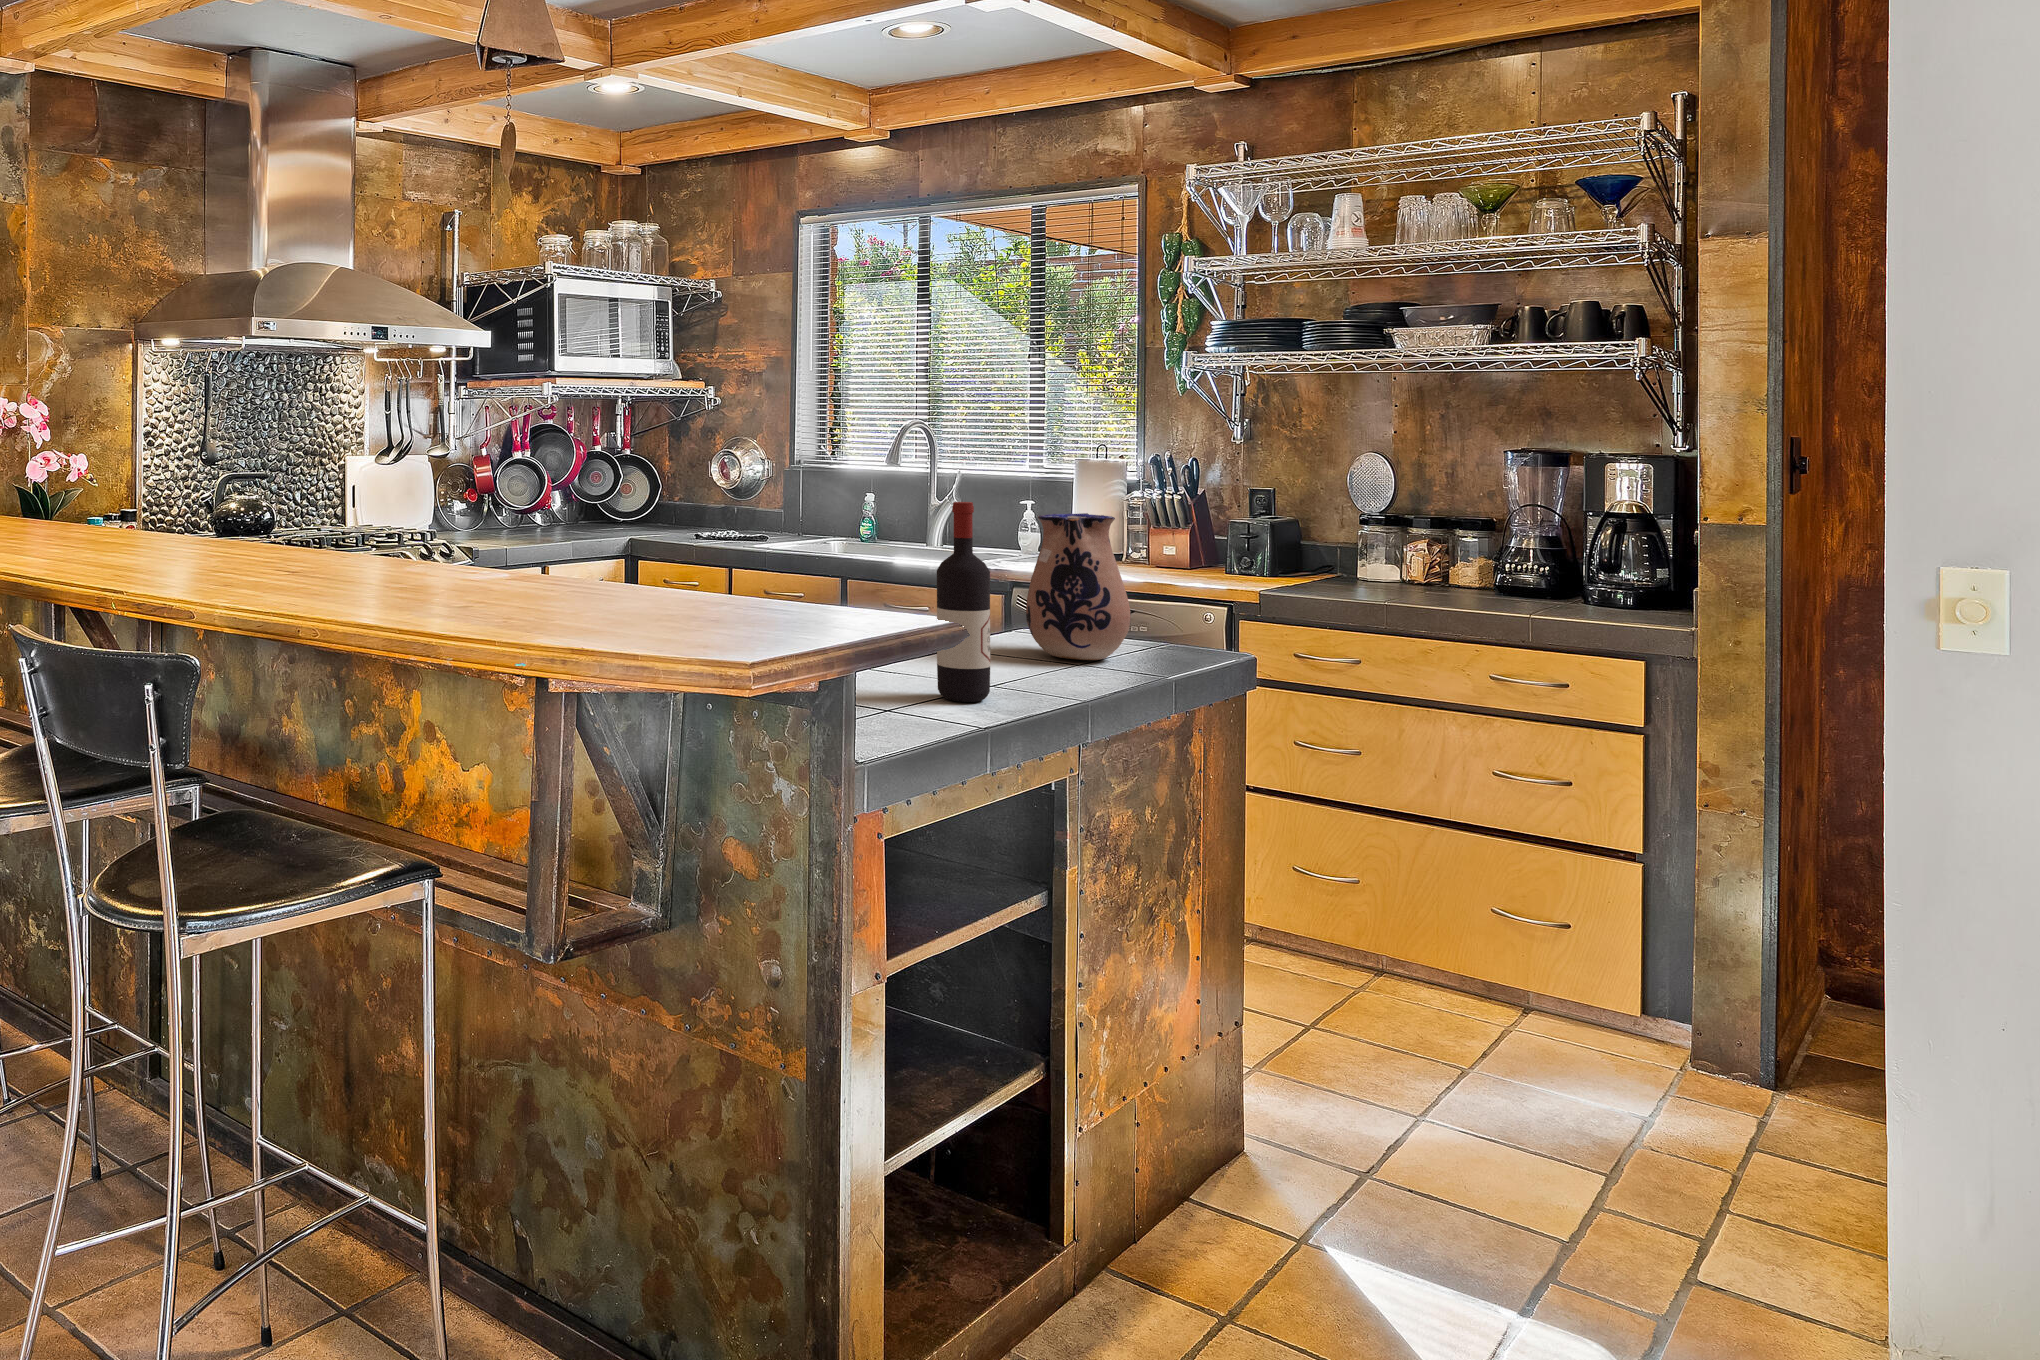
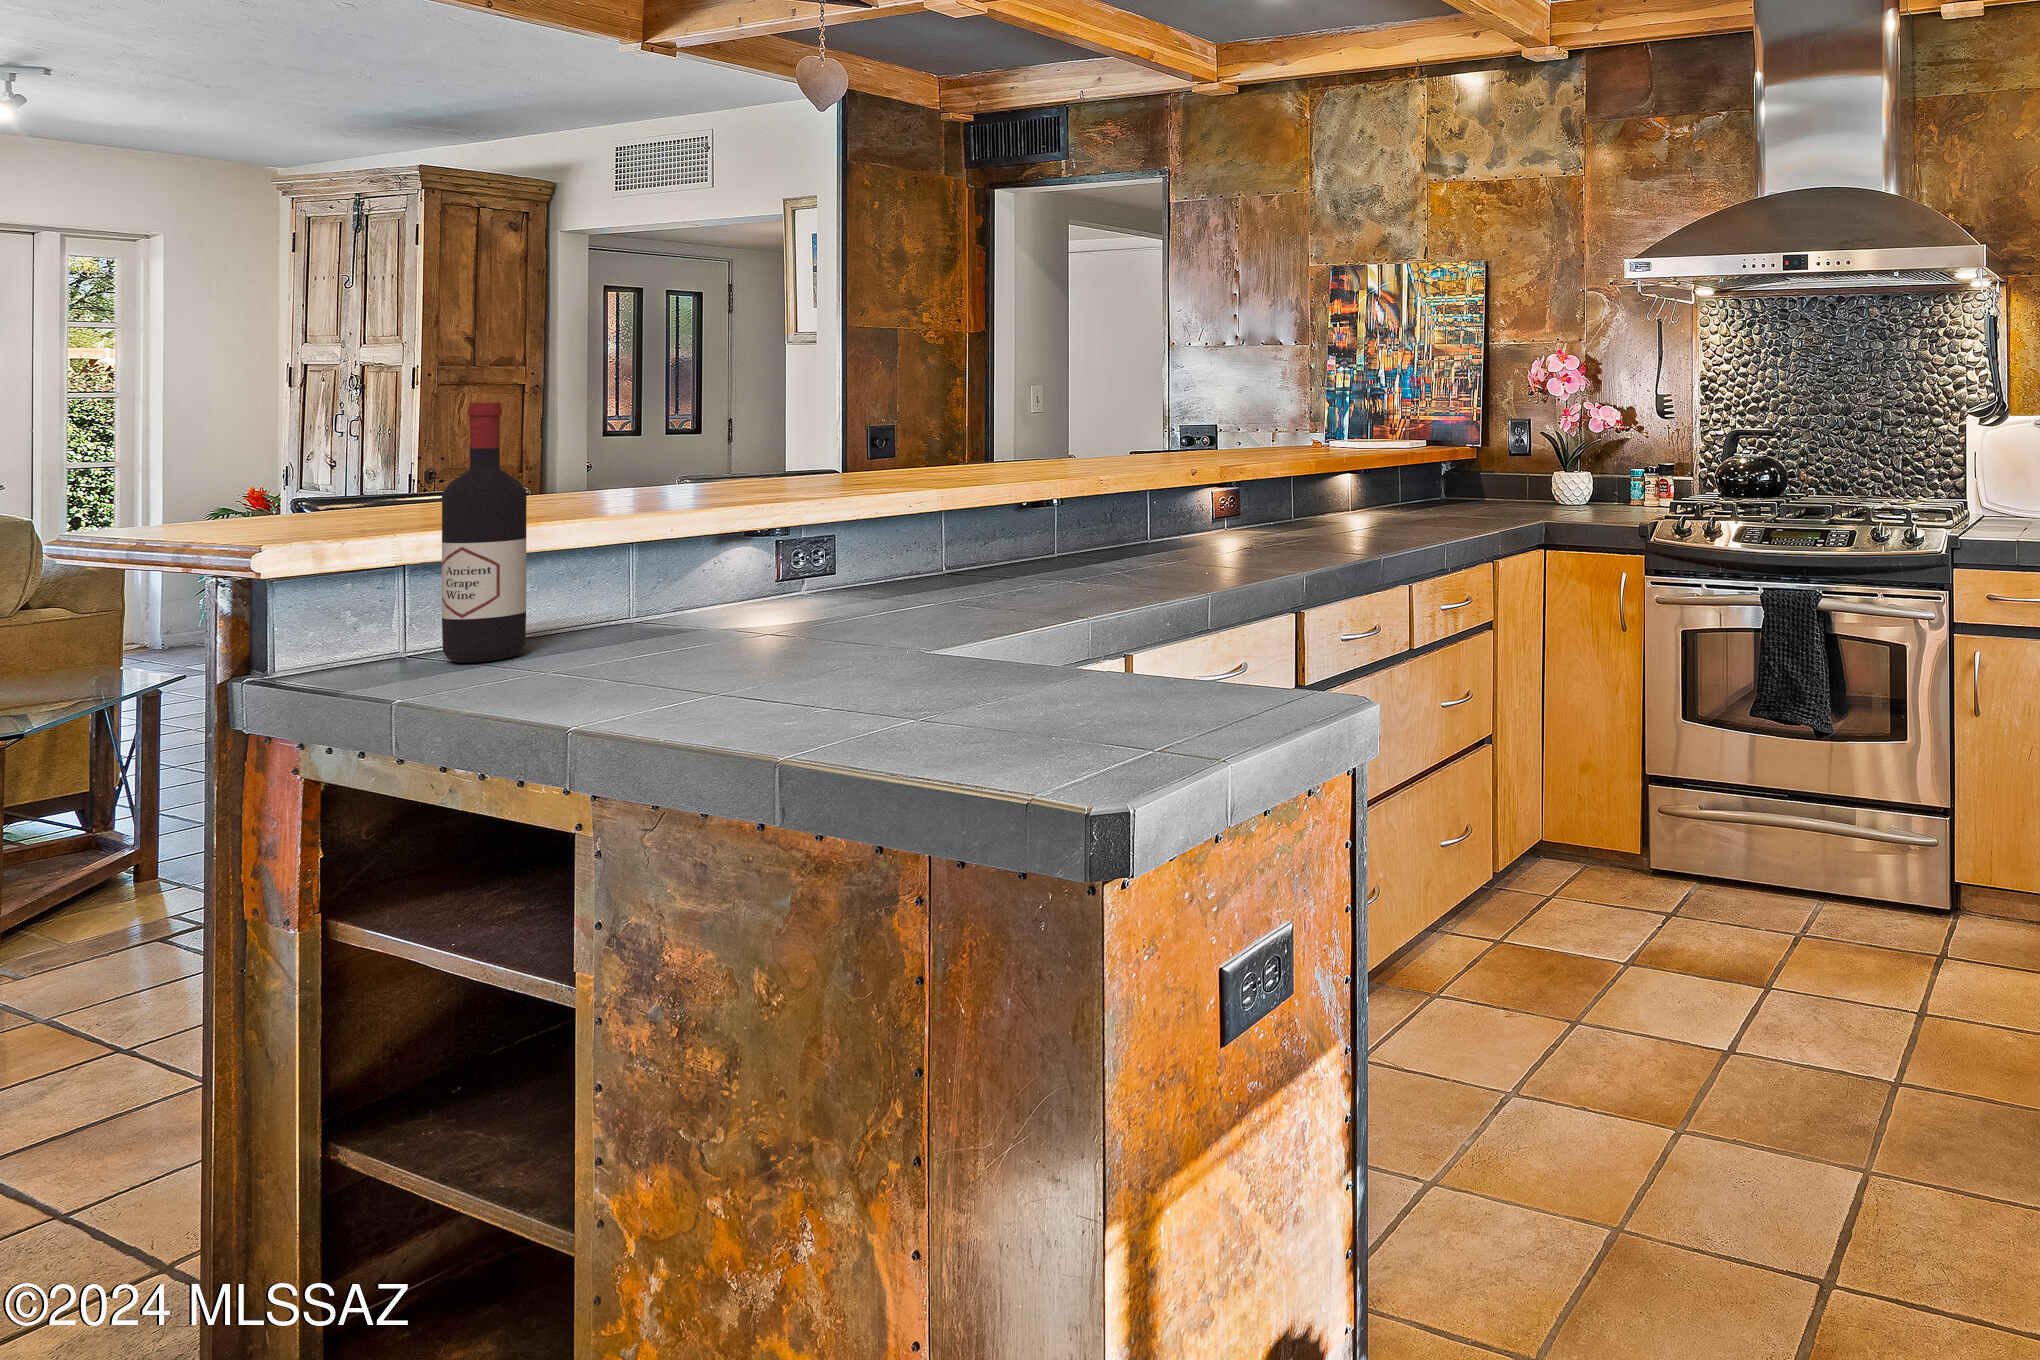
ceramic pitcher: present [1026,513,1131,660] -> none [679,444,888,691]

